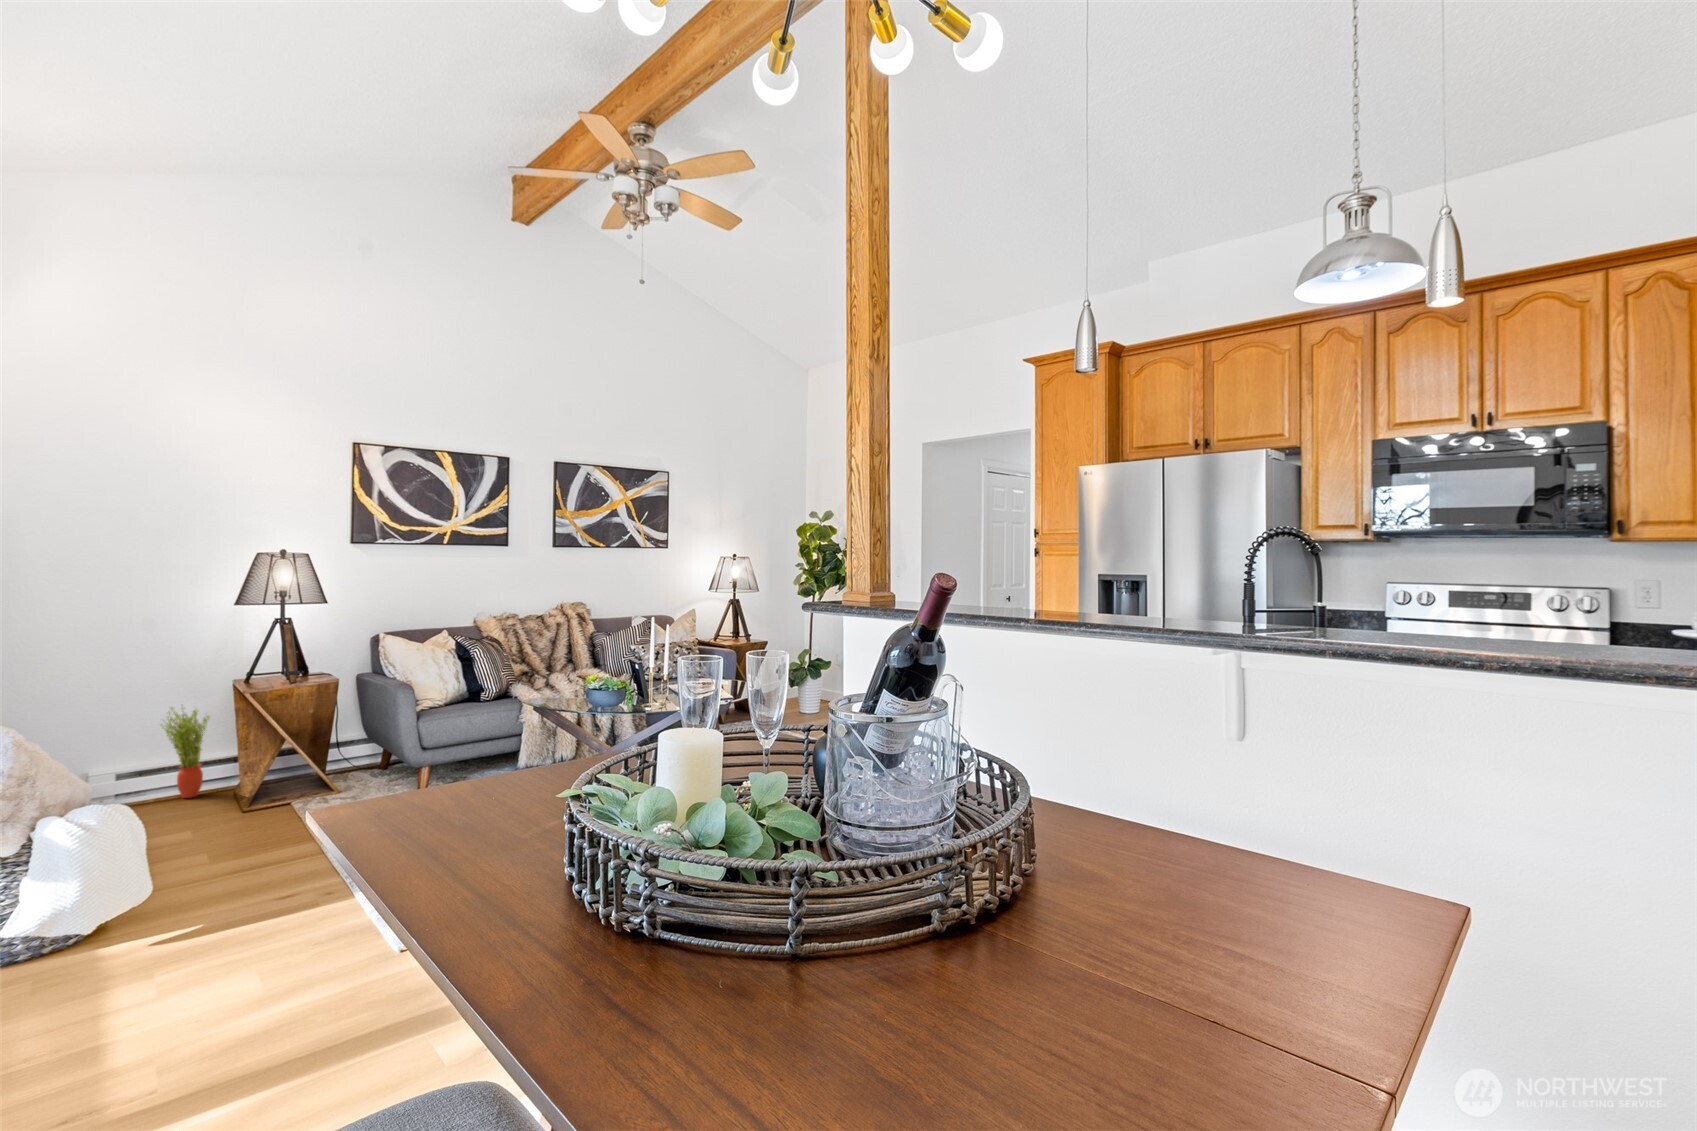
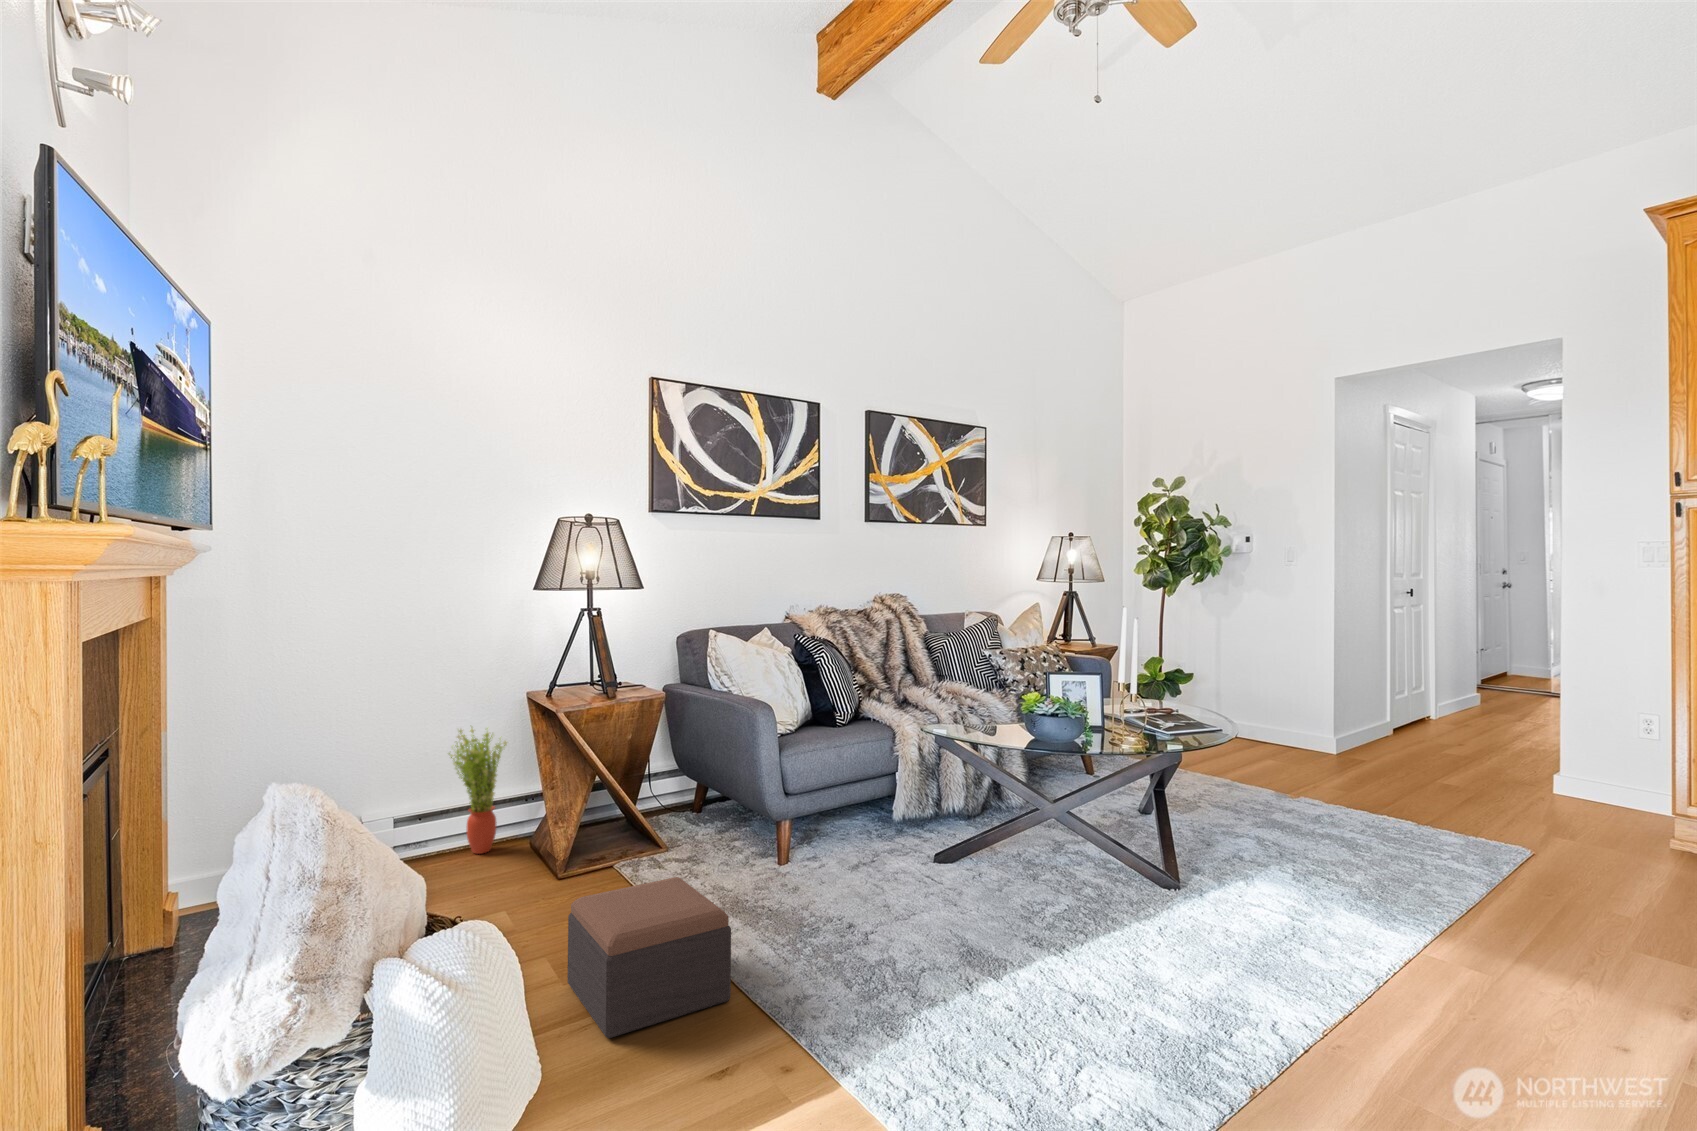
footstool: none [194,799,299,890] -> present [568,877,731,1038]

